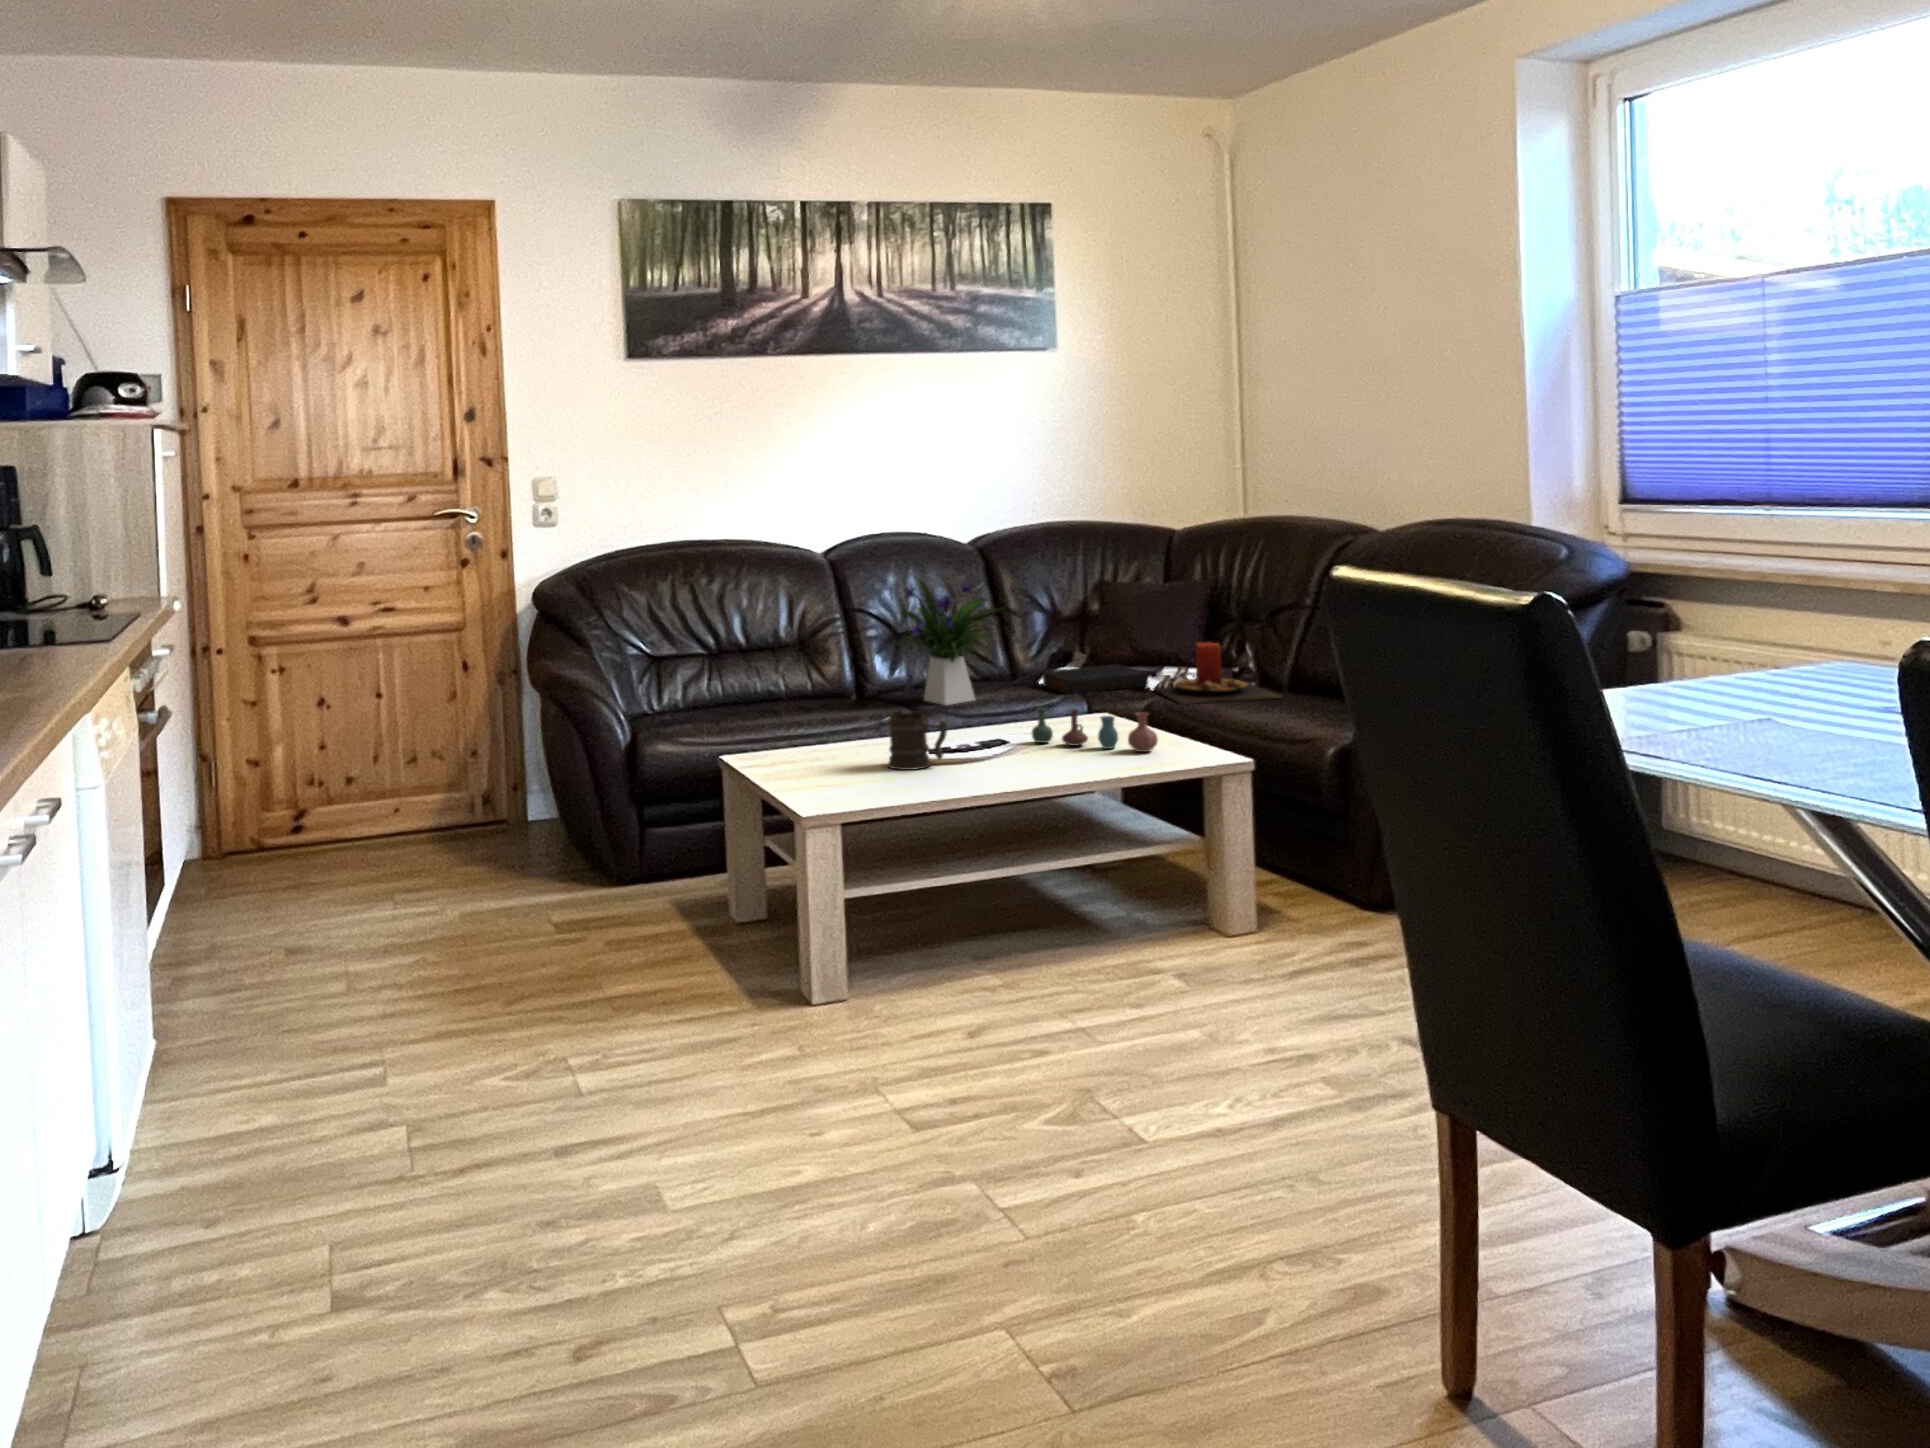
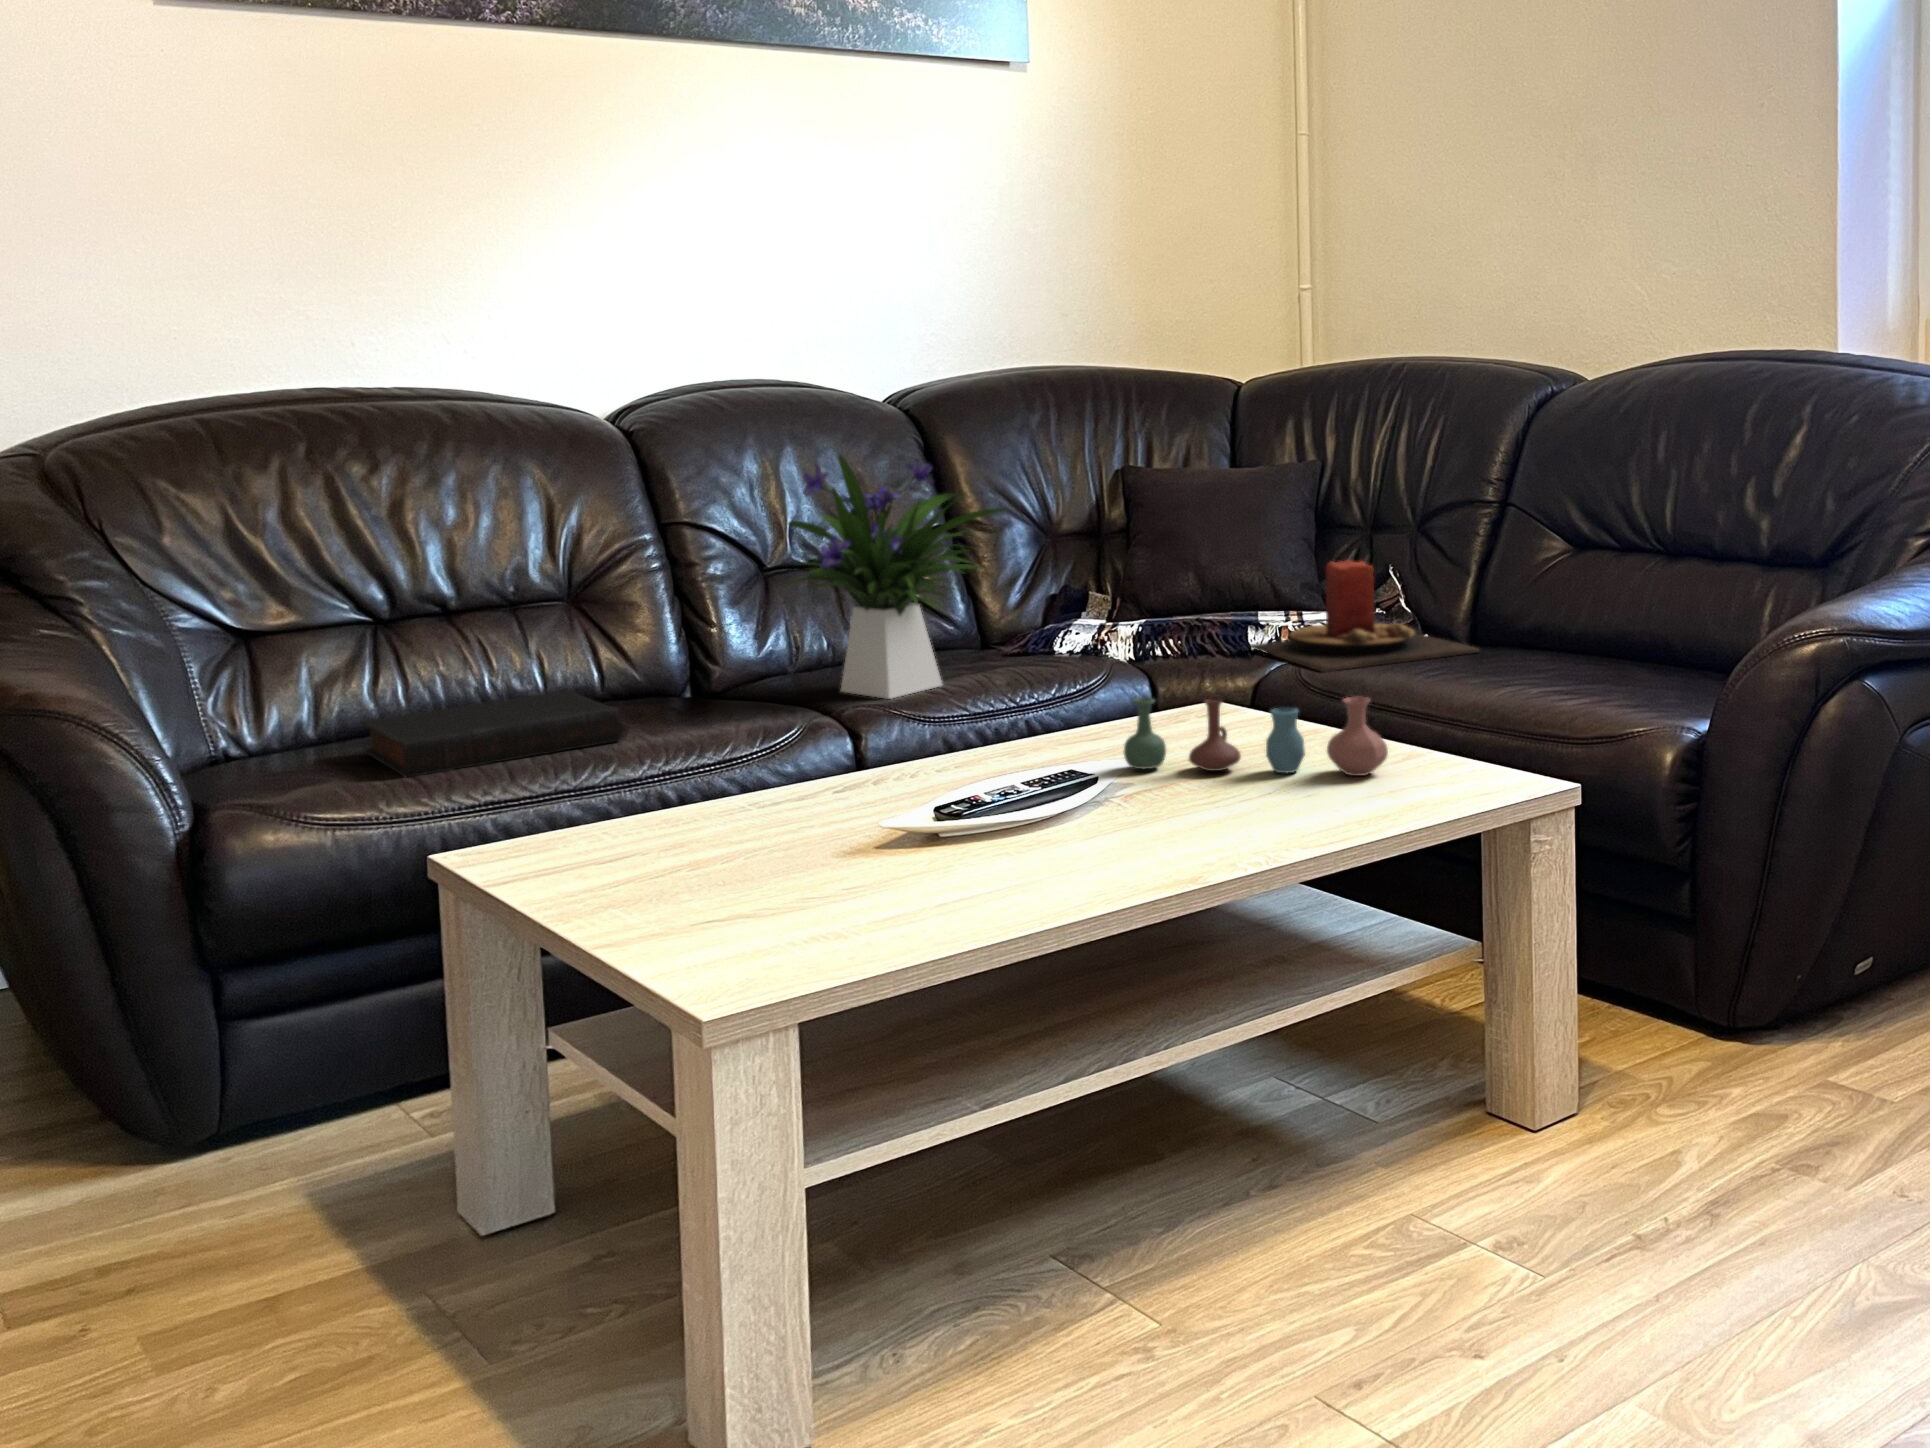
book: present [1041,664,1149,694] -> present [362,690,621,778]
mug: present [888,710,947,770] -> none [851,725,993,861]

